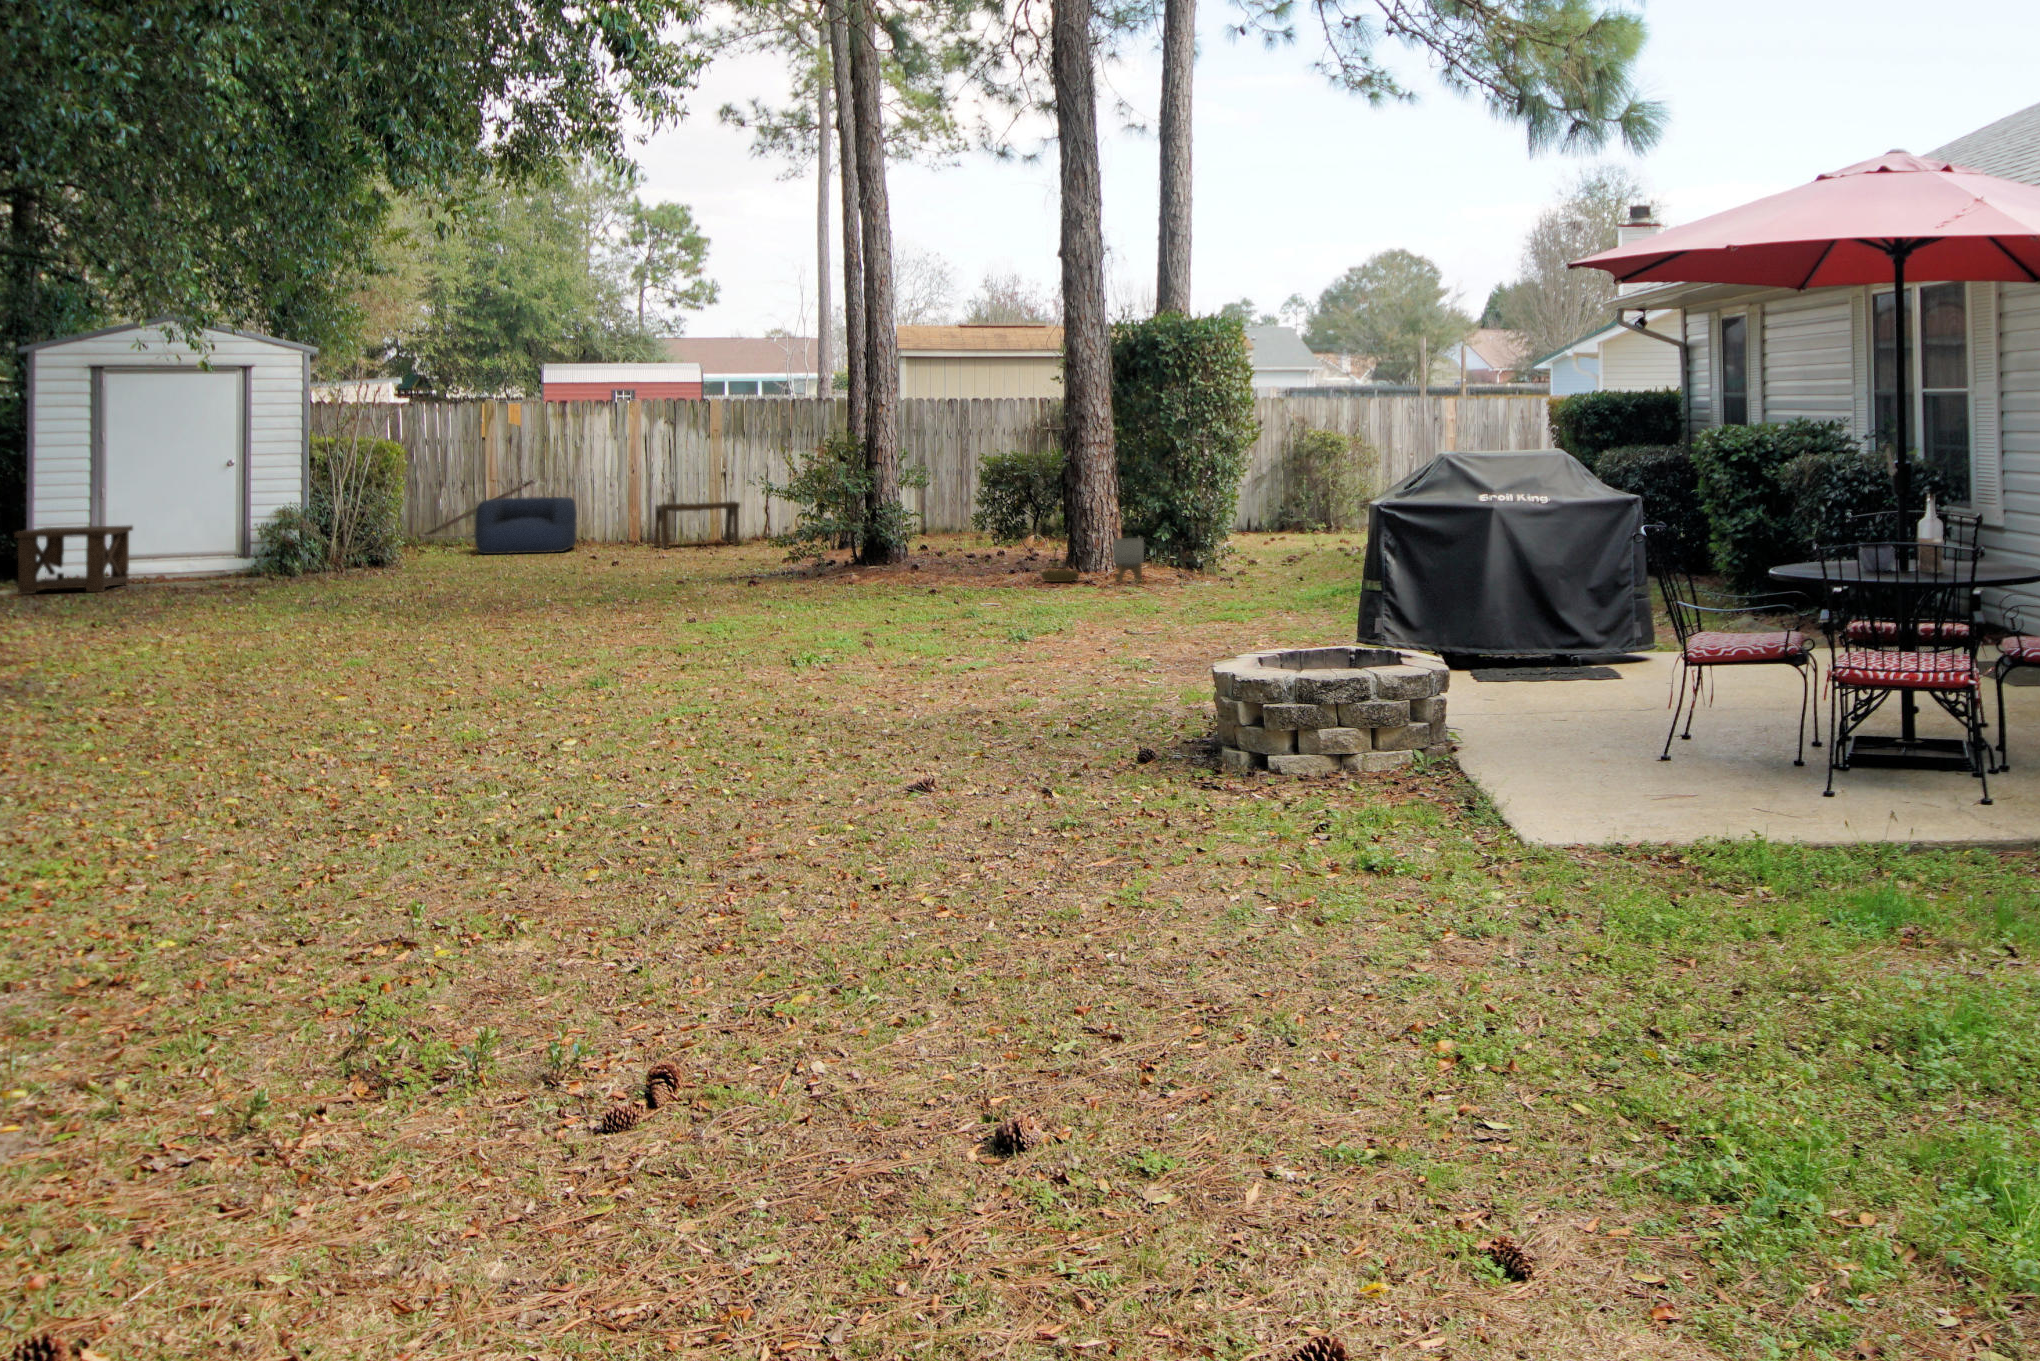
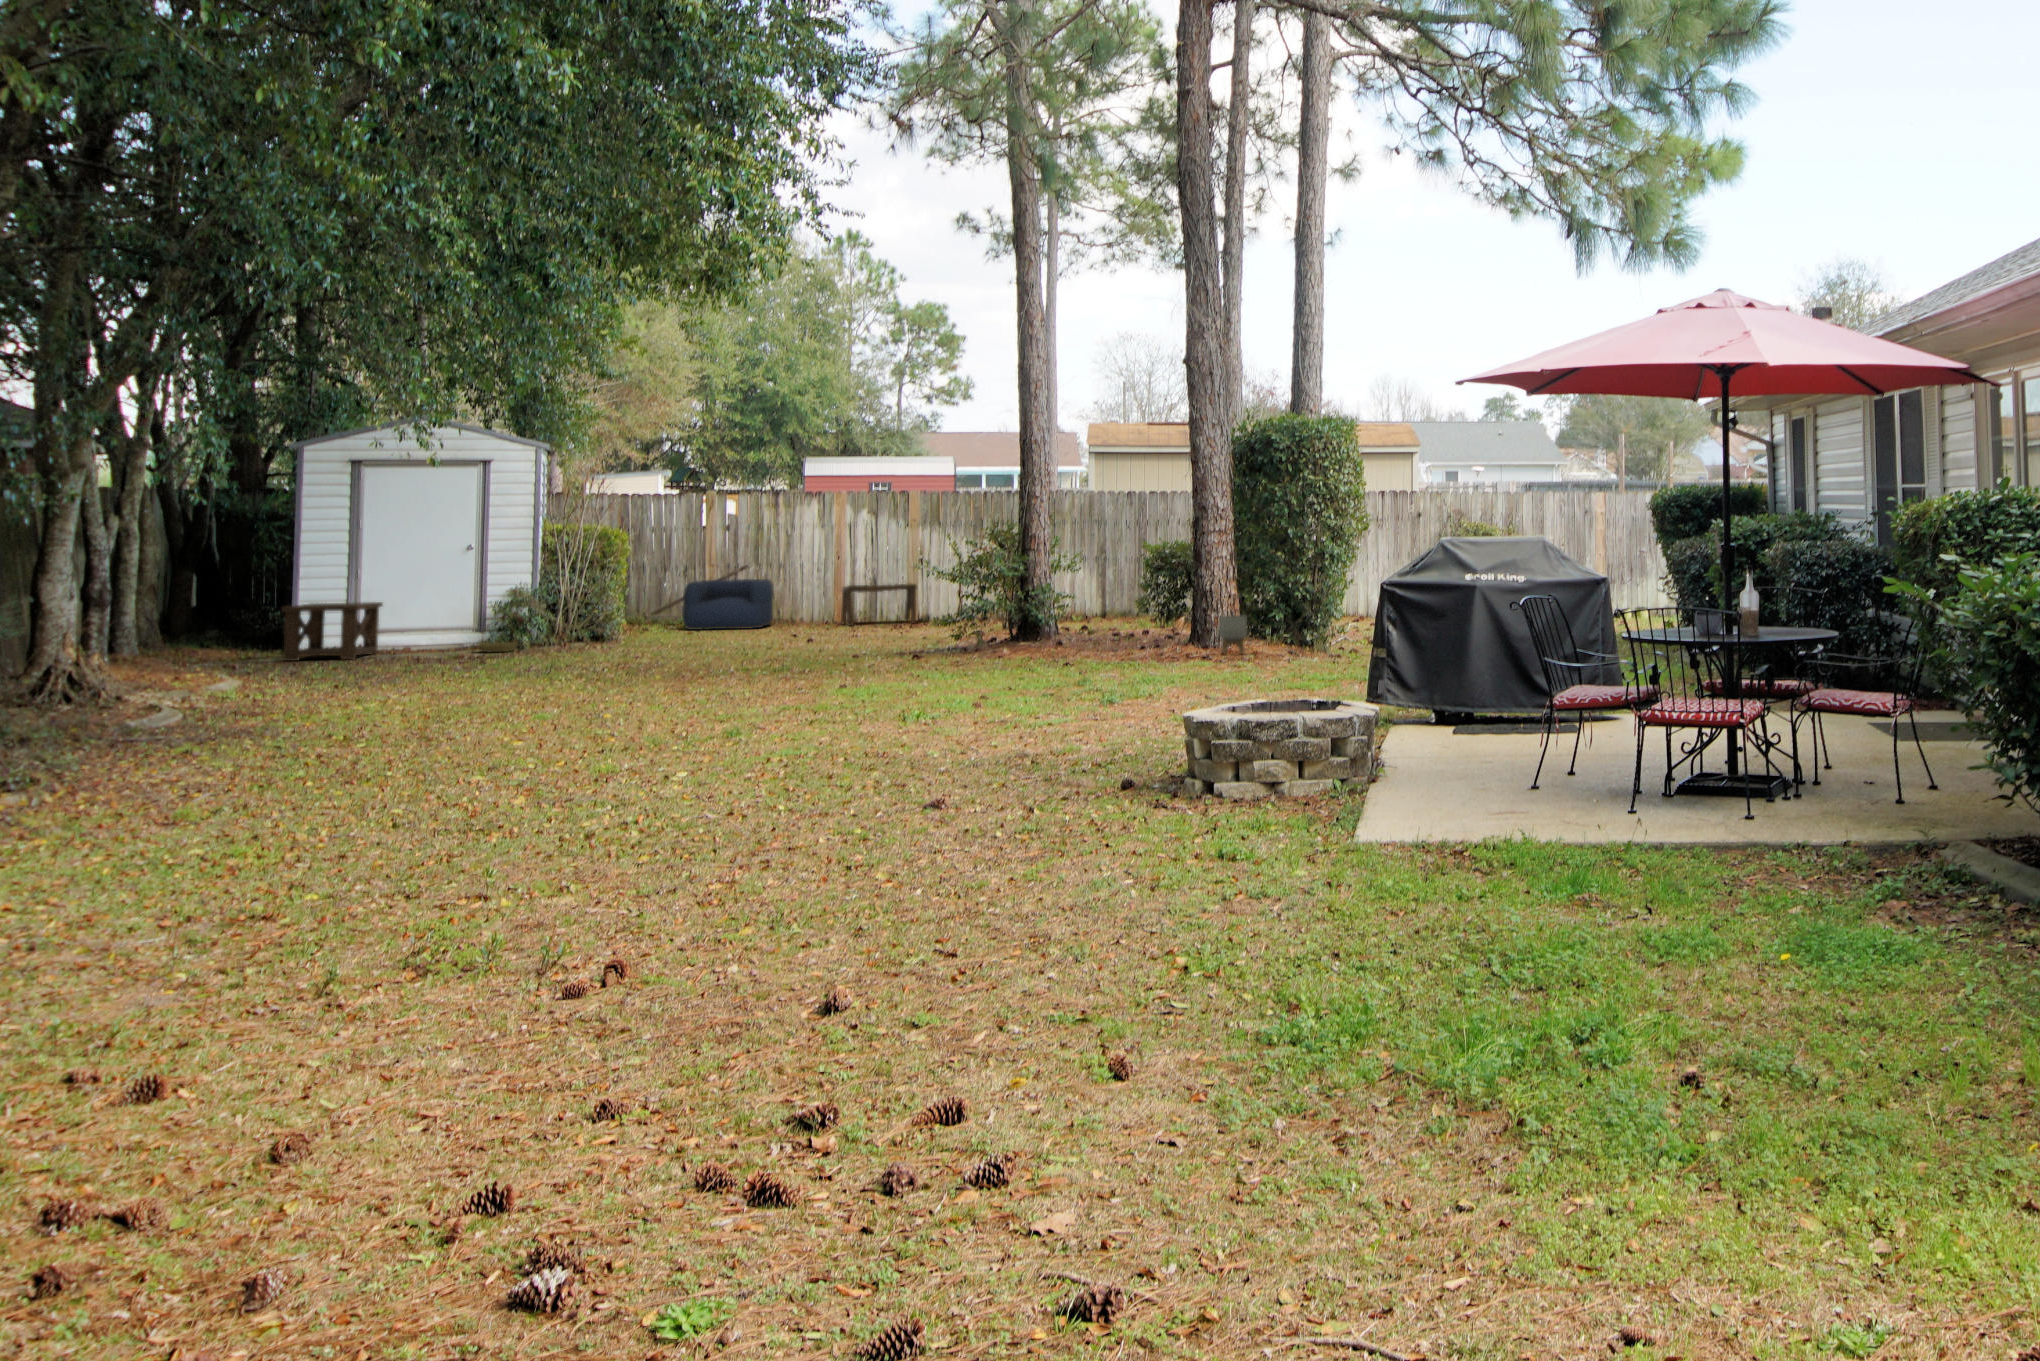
basket: present [1040,545,1080,582] -> present [480,622,518,652]

